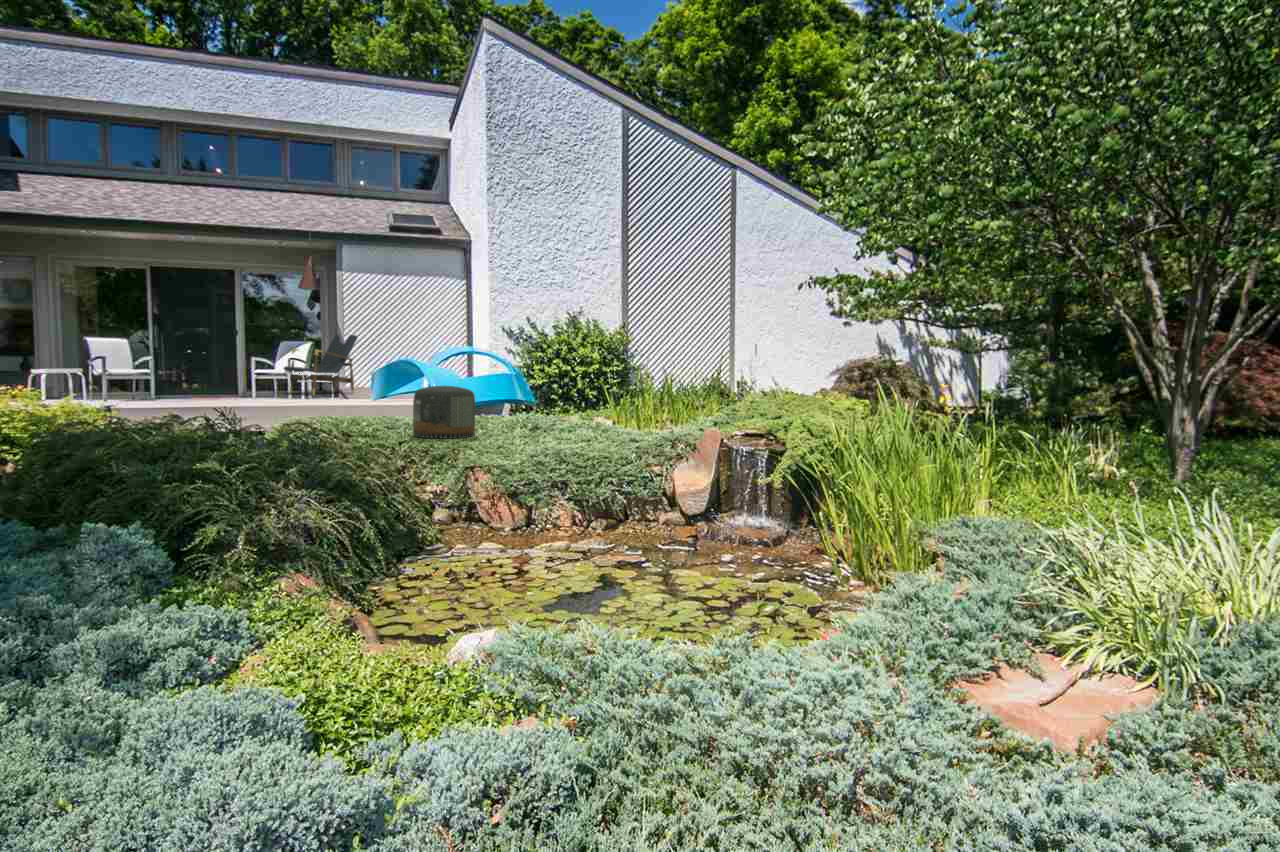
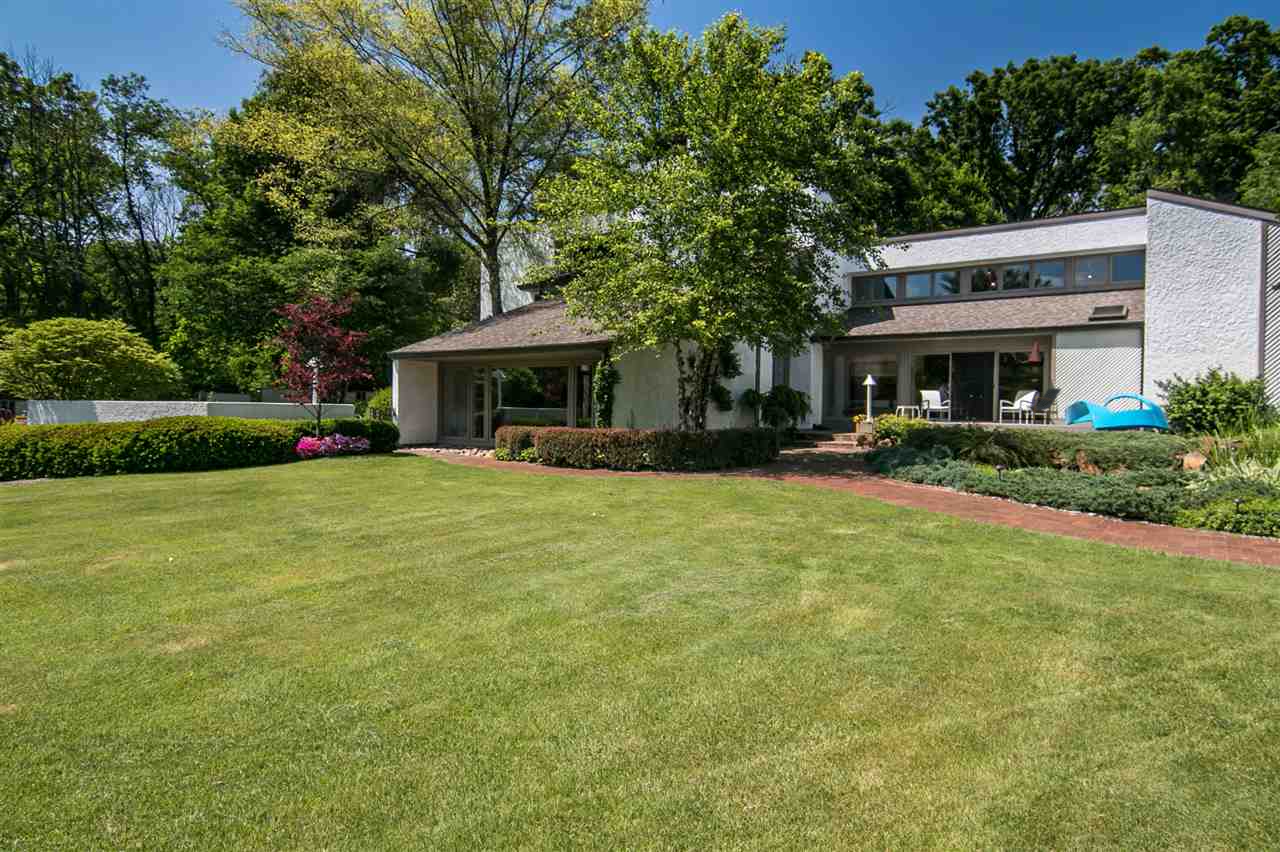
pouf: present [413,386,475,438] -> none [1077,412,1113,437]

